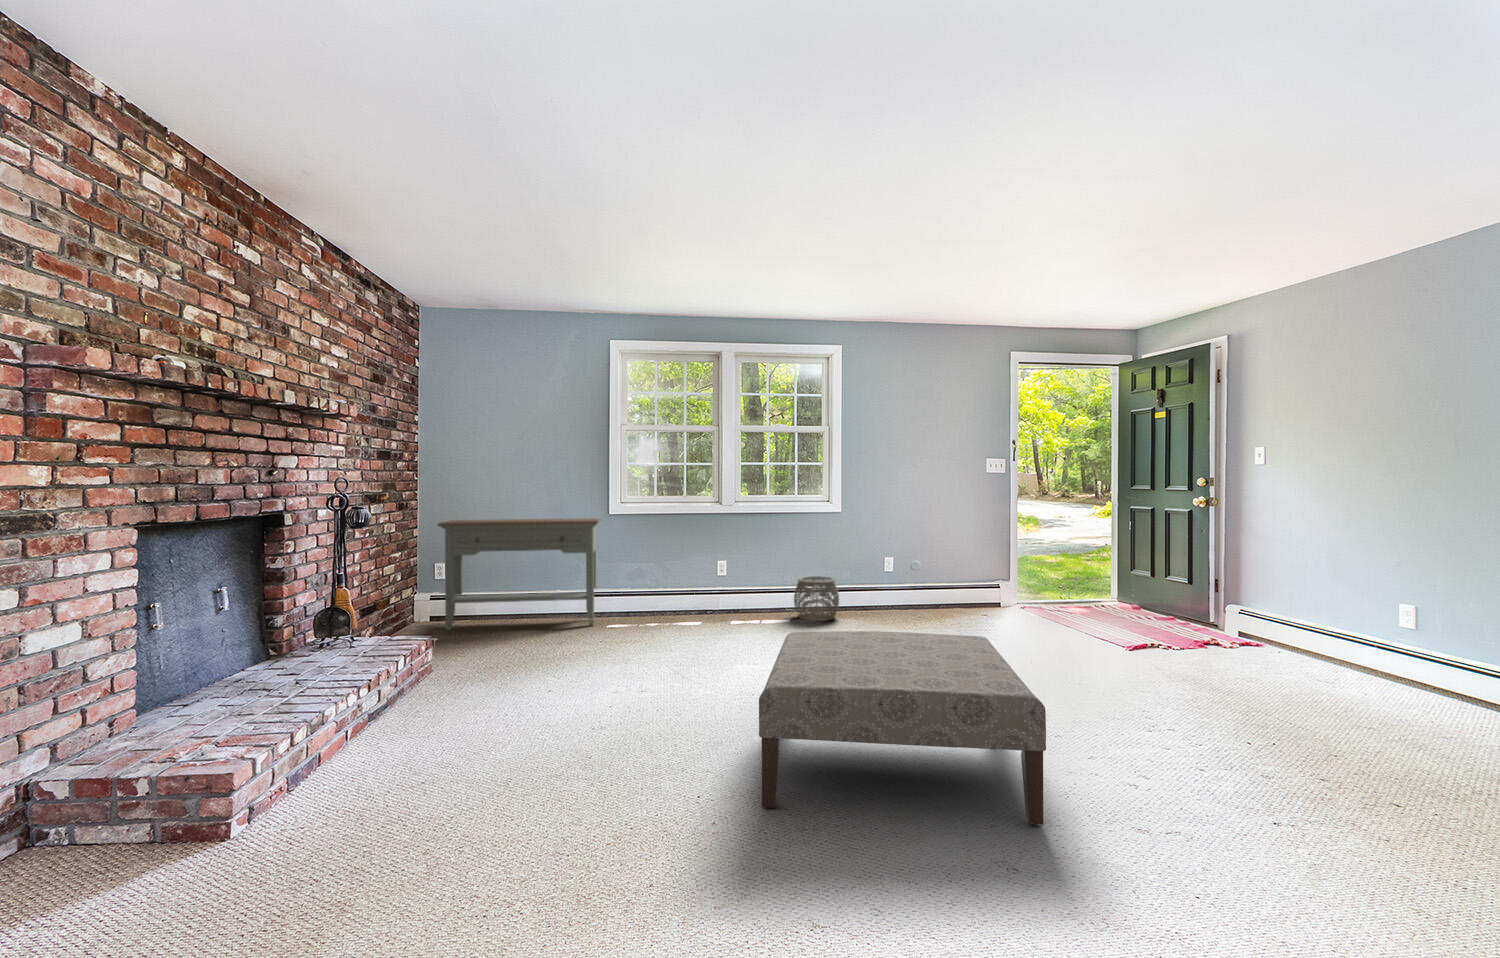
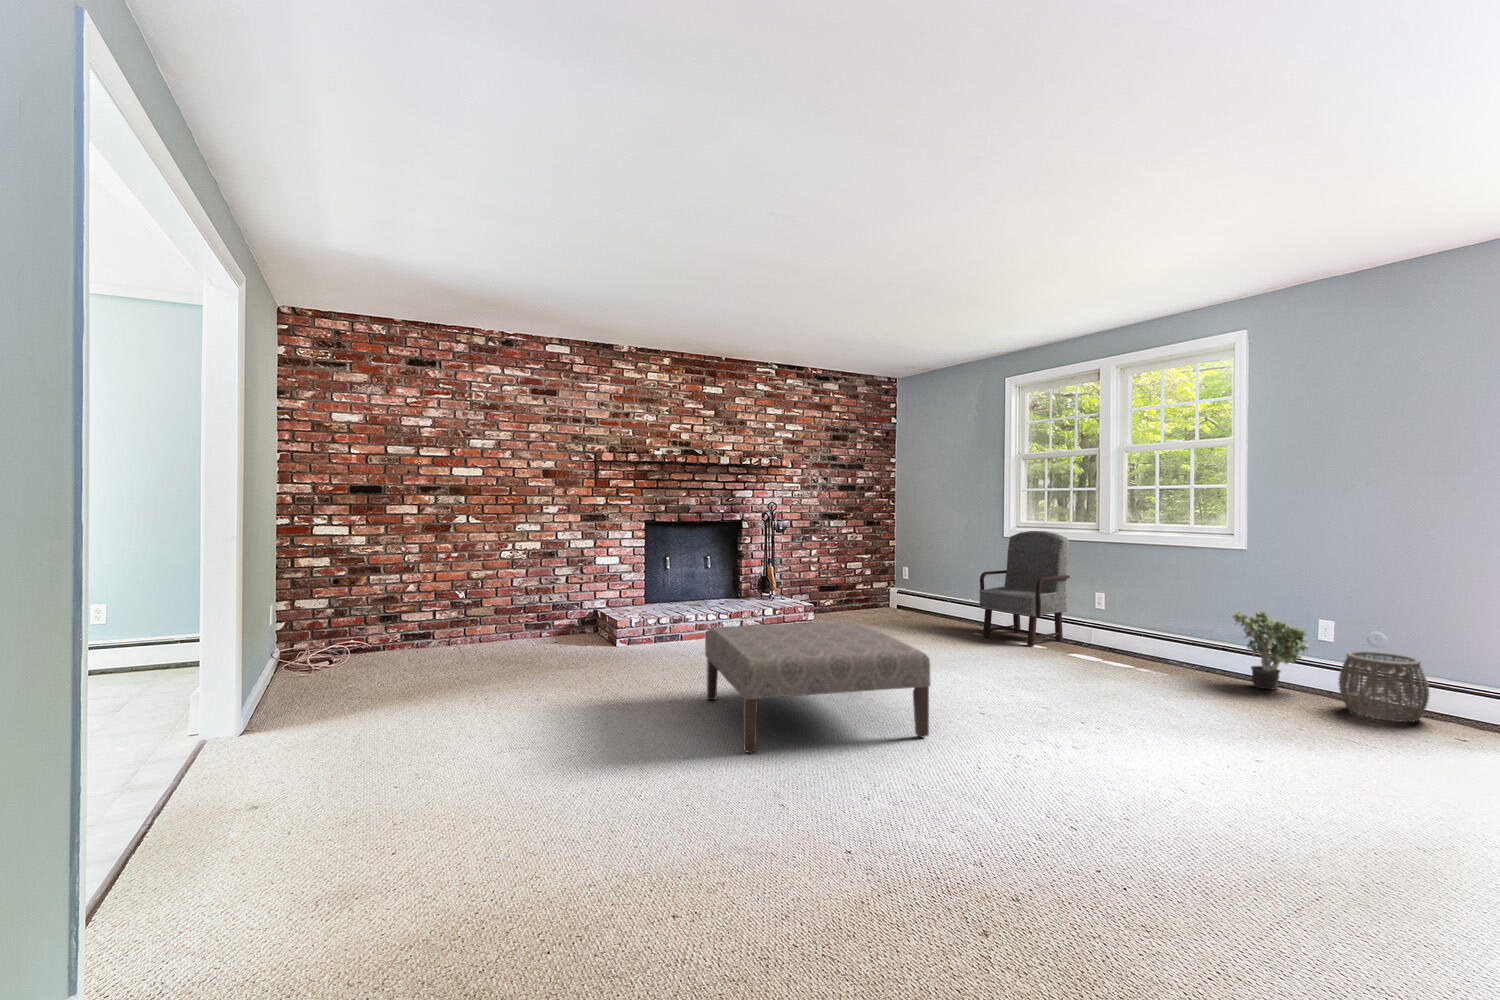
armchair: none [632,506,710,630] -> present [979,531,1070,646]
console table: present [438,518,601,630] -> none [881,534,993,627]
potted plant: none [864,558,914,618] -> present [1232,611,1309,689]
woven basket: present [794,576,839,621] -> present [1339,651,1430,722]

